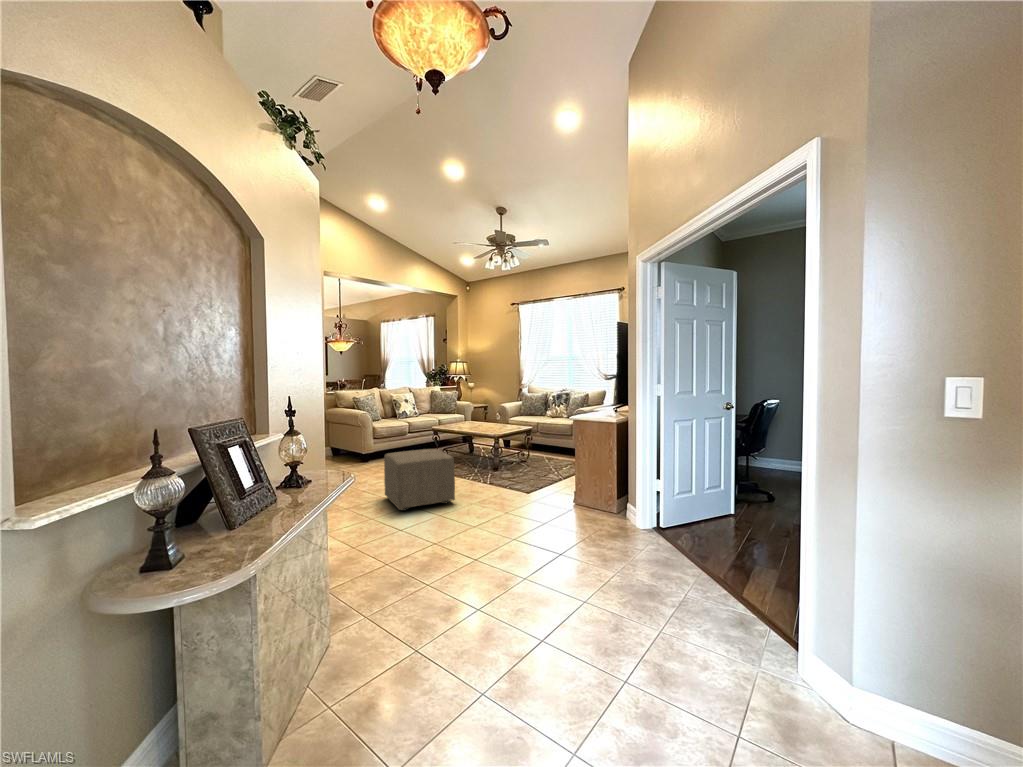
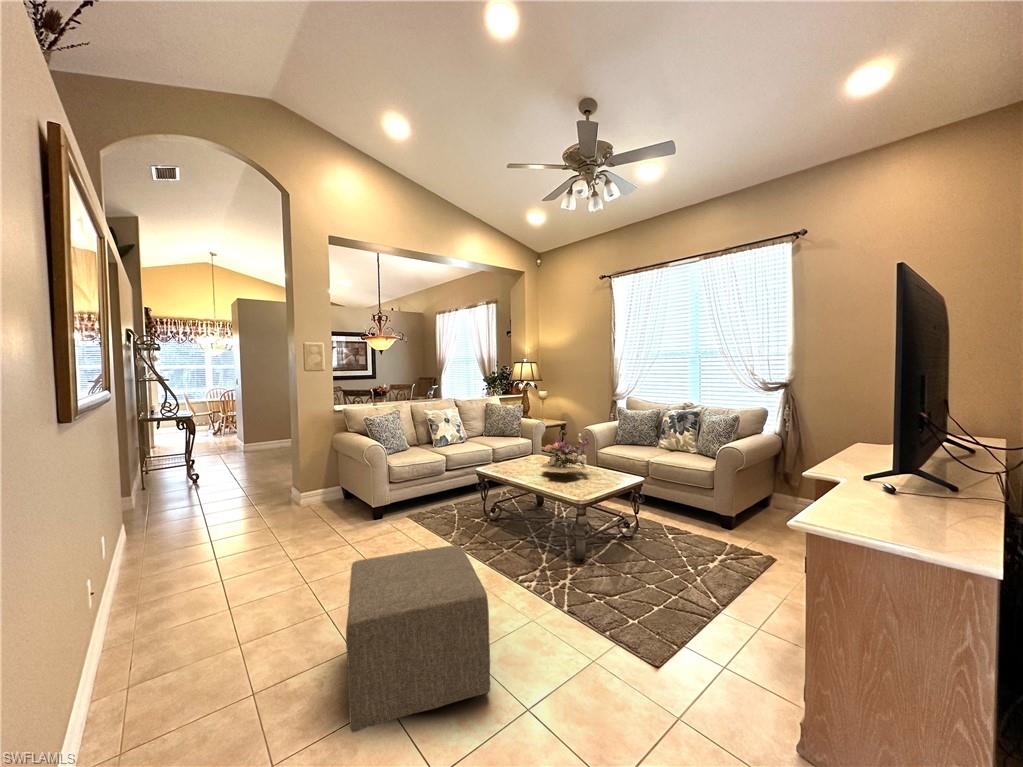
flower arrangement: none [472,405,501,428] -> present [540,438,589,474]

